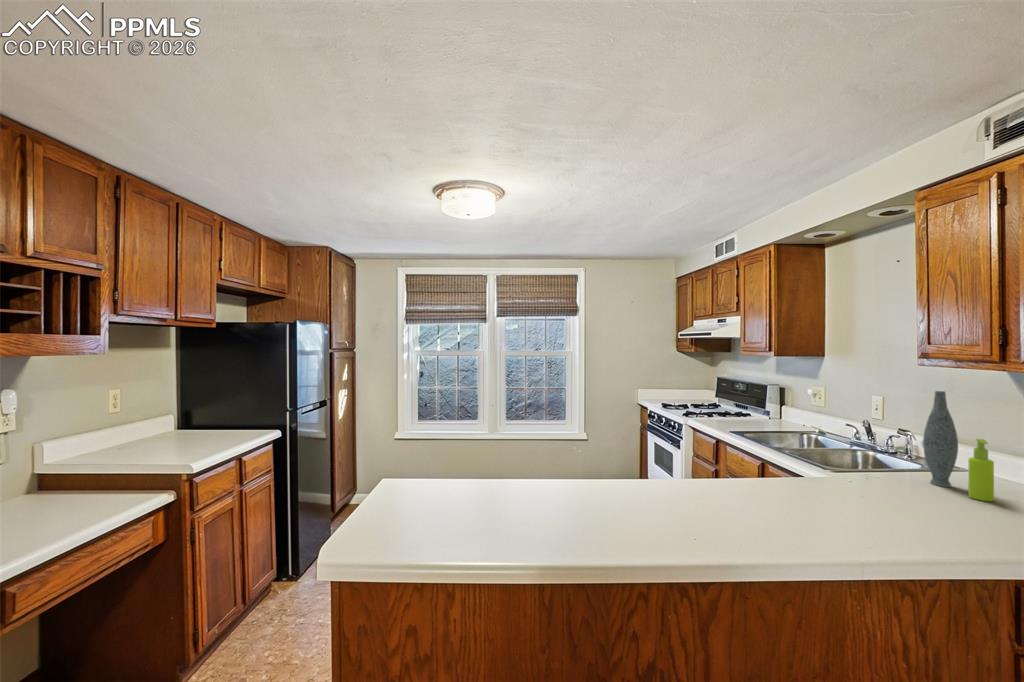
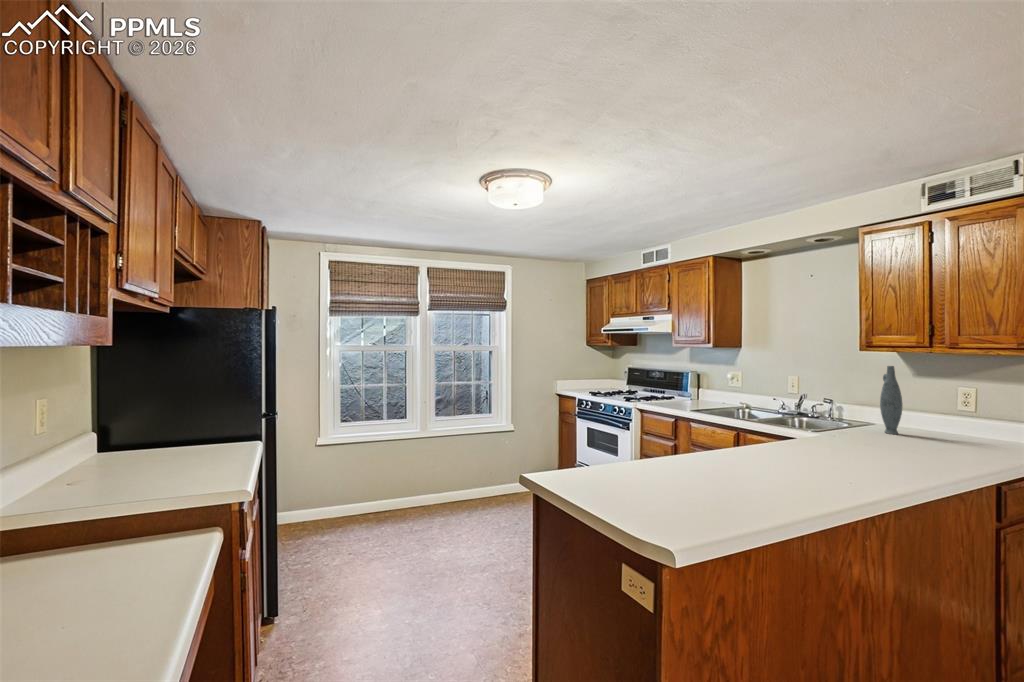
soap dispenser: present [968,439,994,501] -> none [921,397,938,440]

